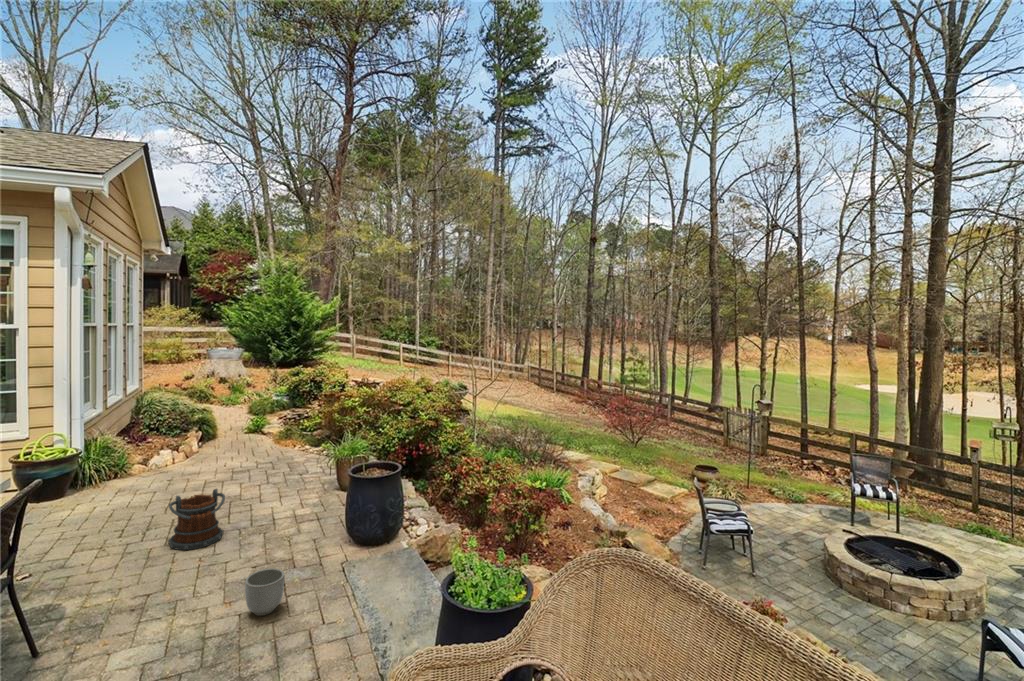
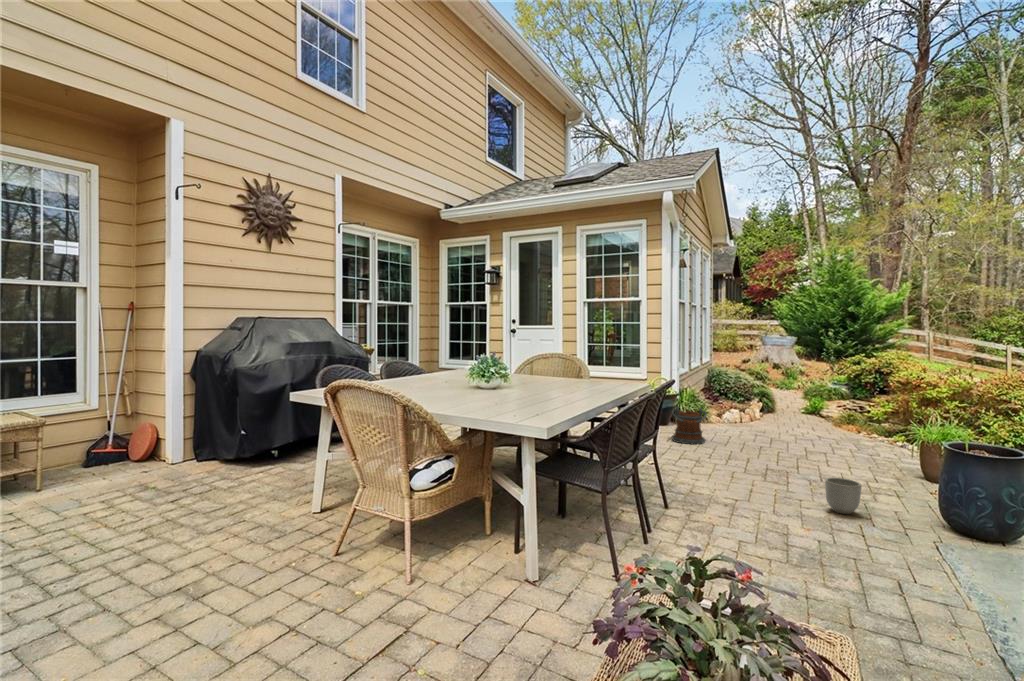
bucket: present [168,489,225,550] -> present [672,407,707,444]

